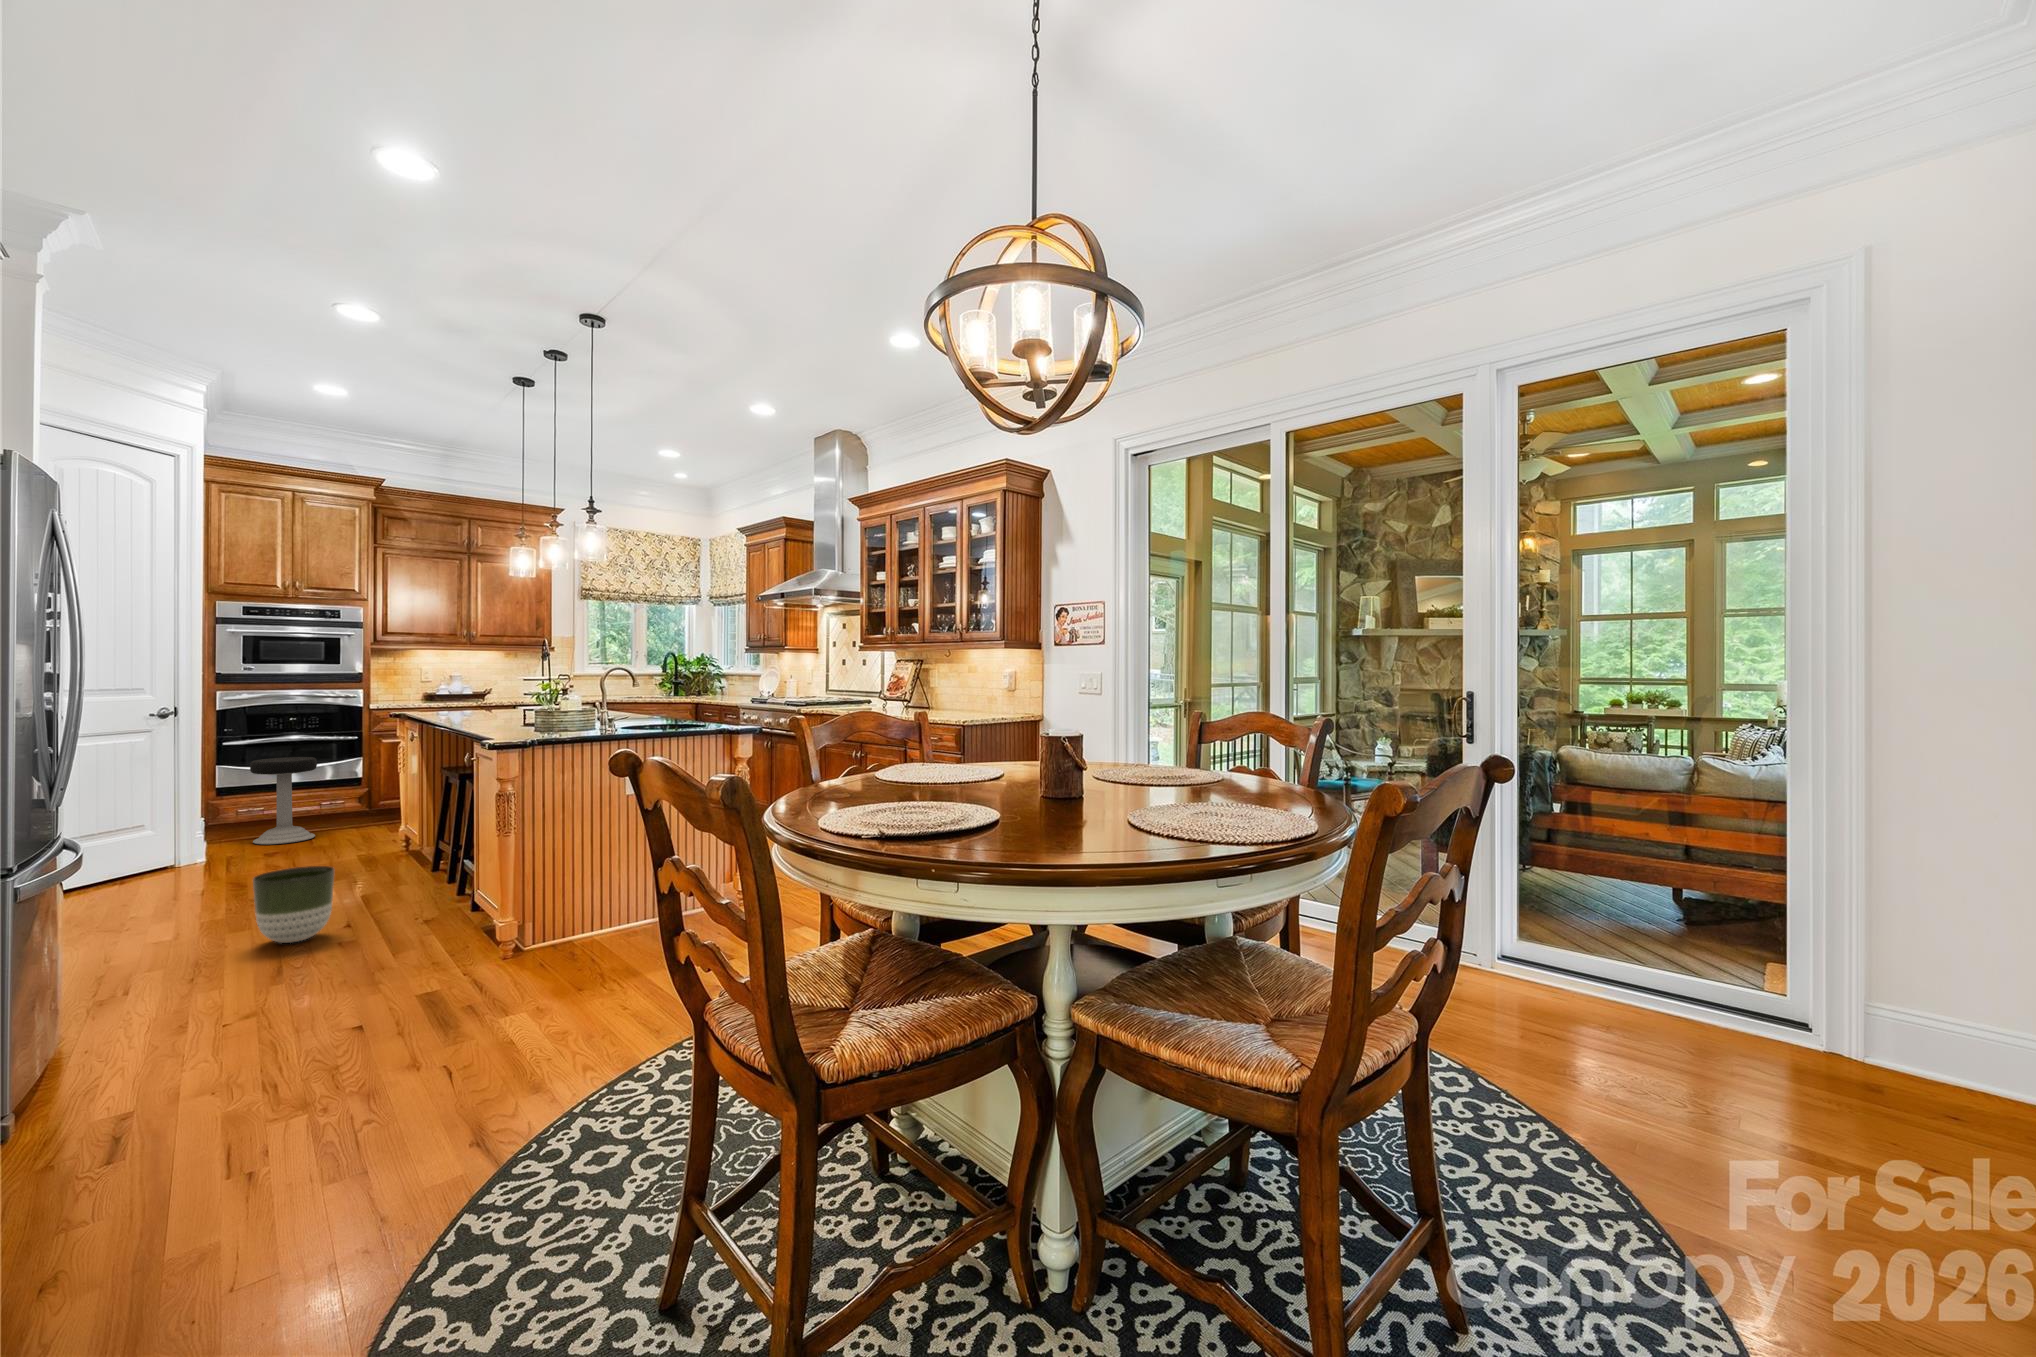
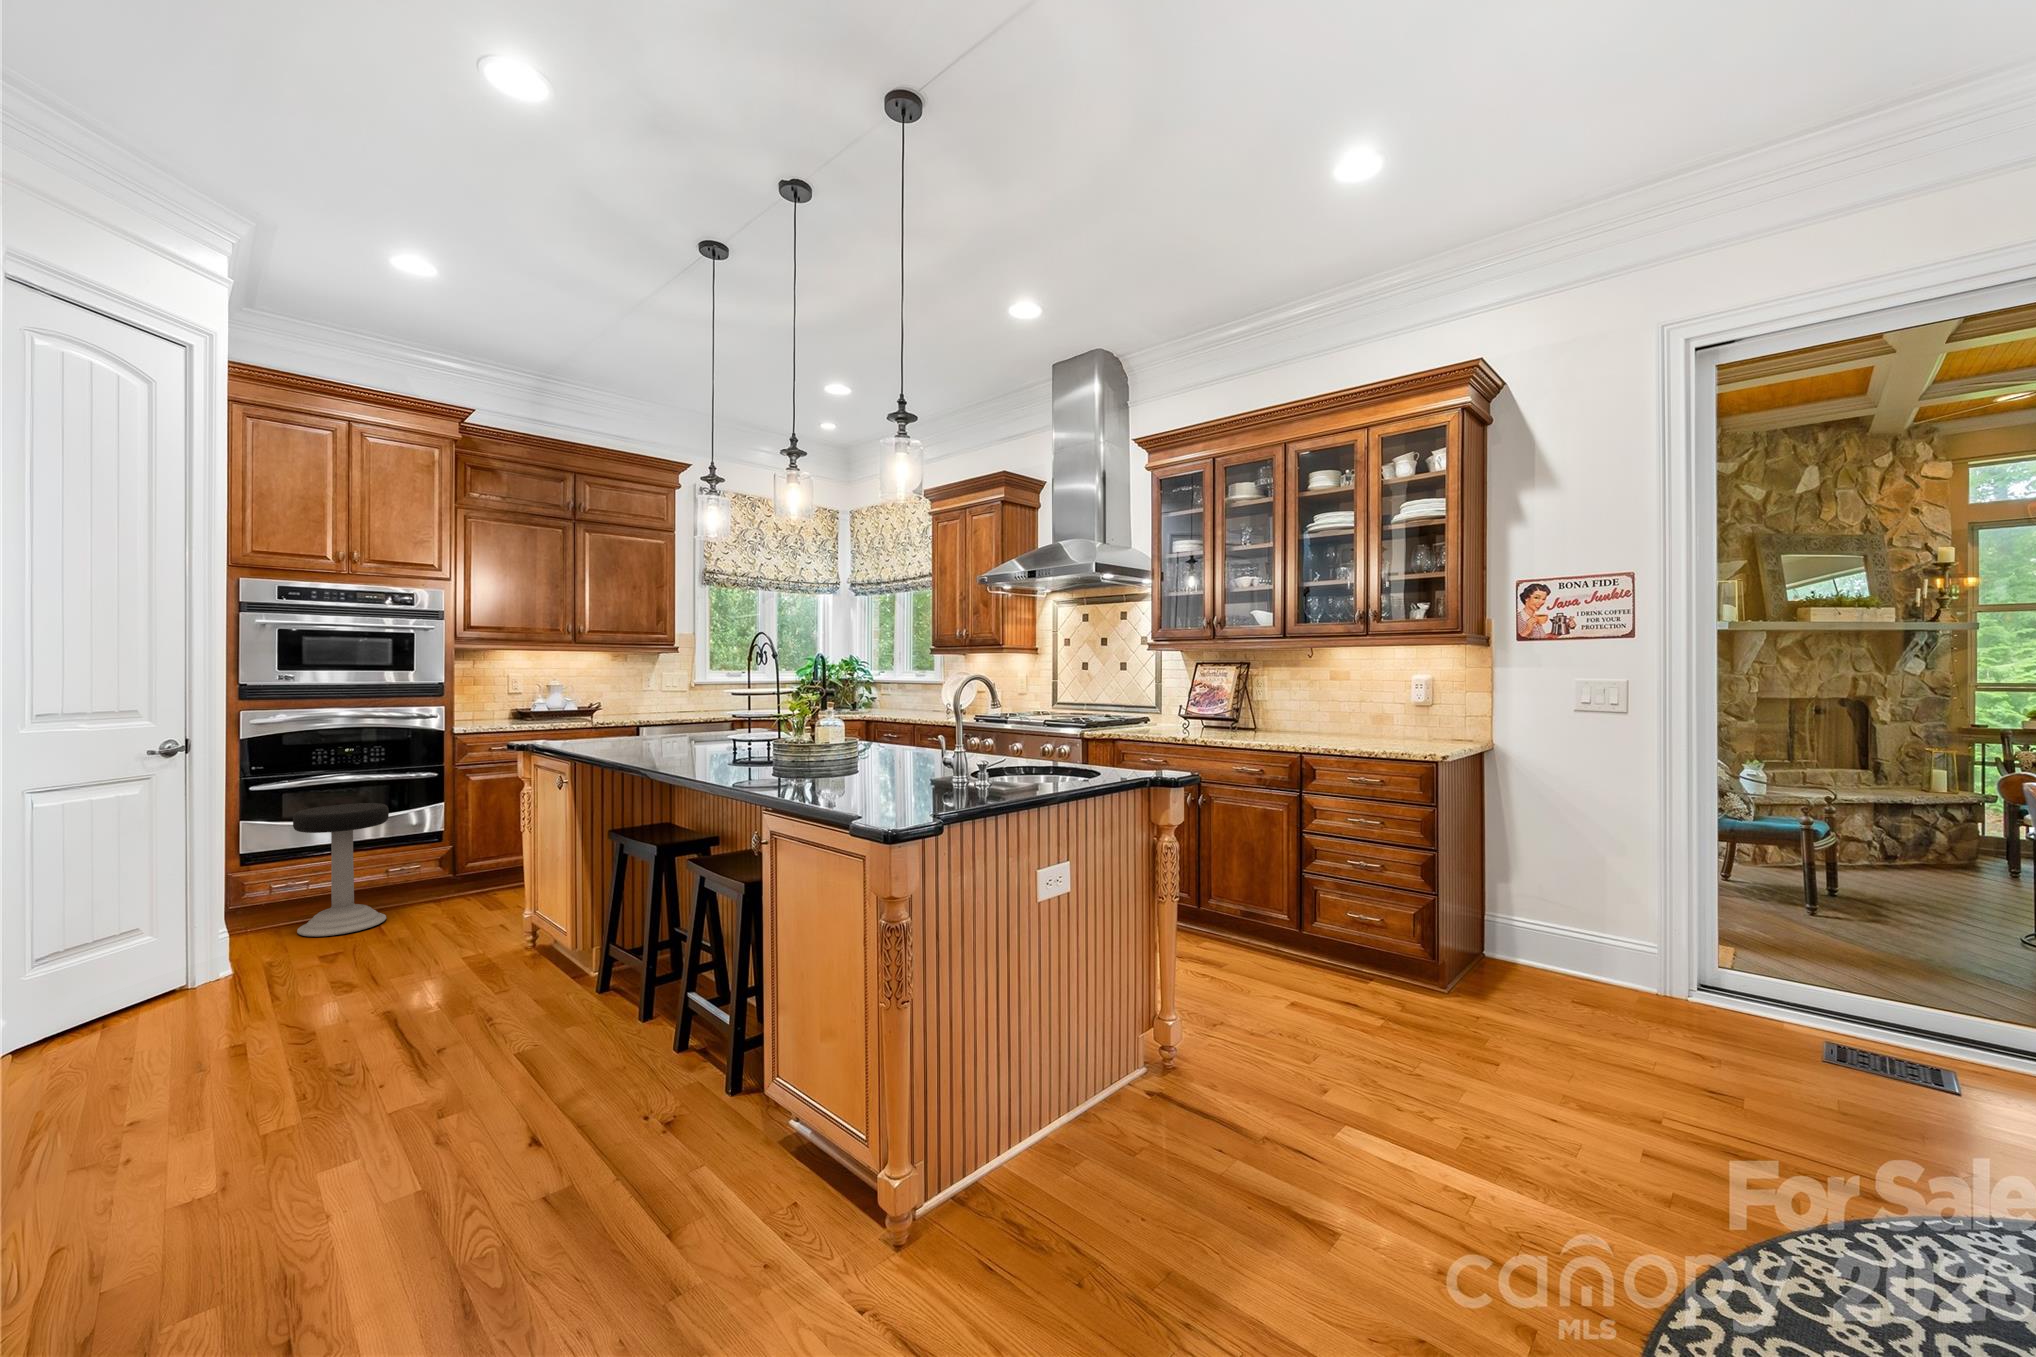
planter: present [253,866,334,943] -> none [376,1052,523,1226]

